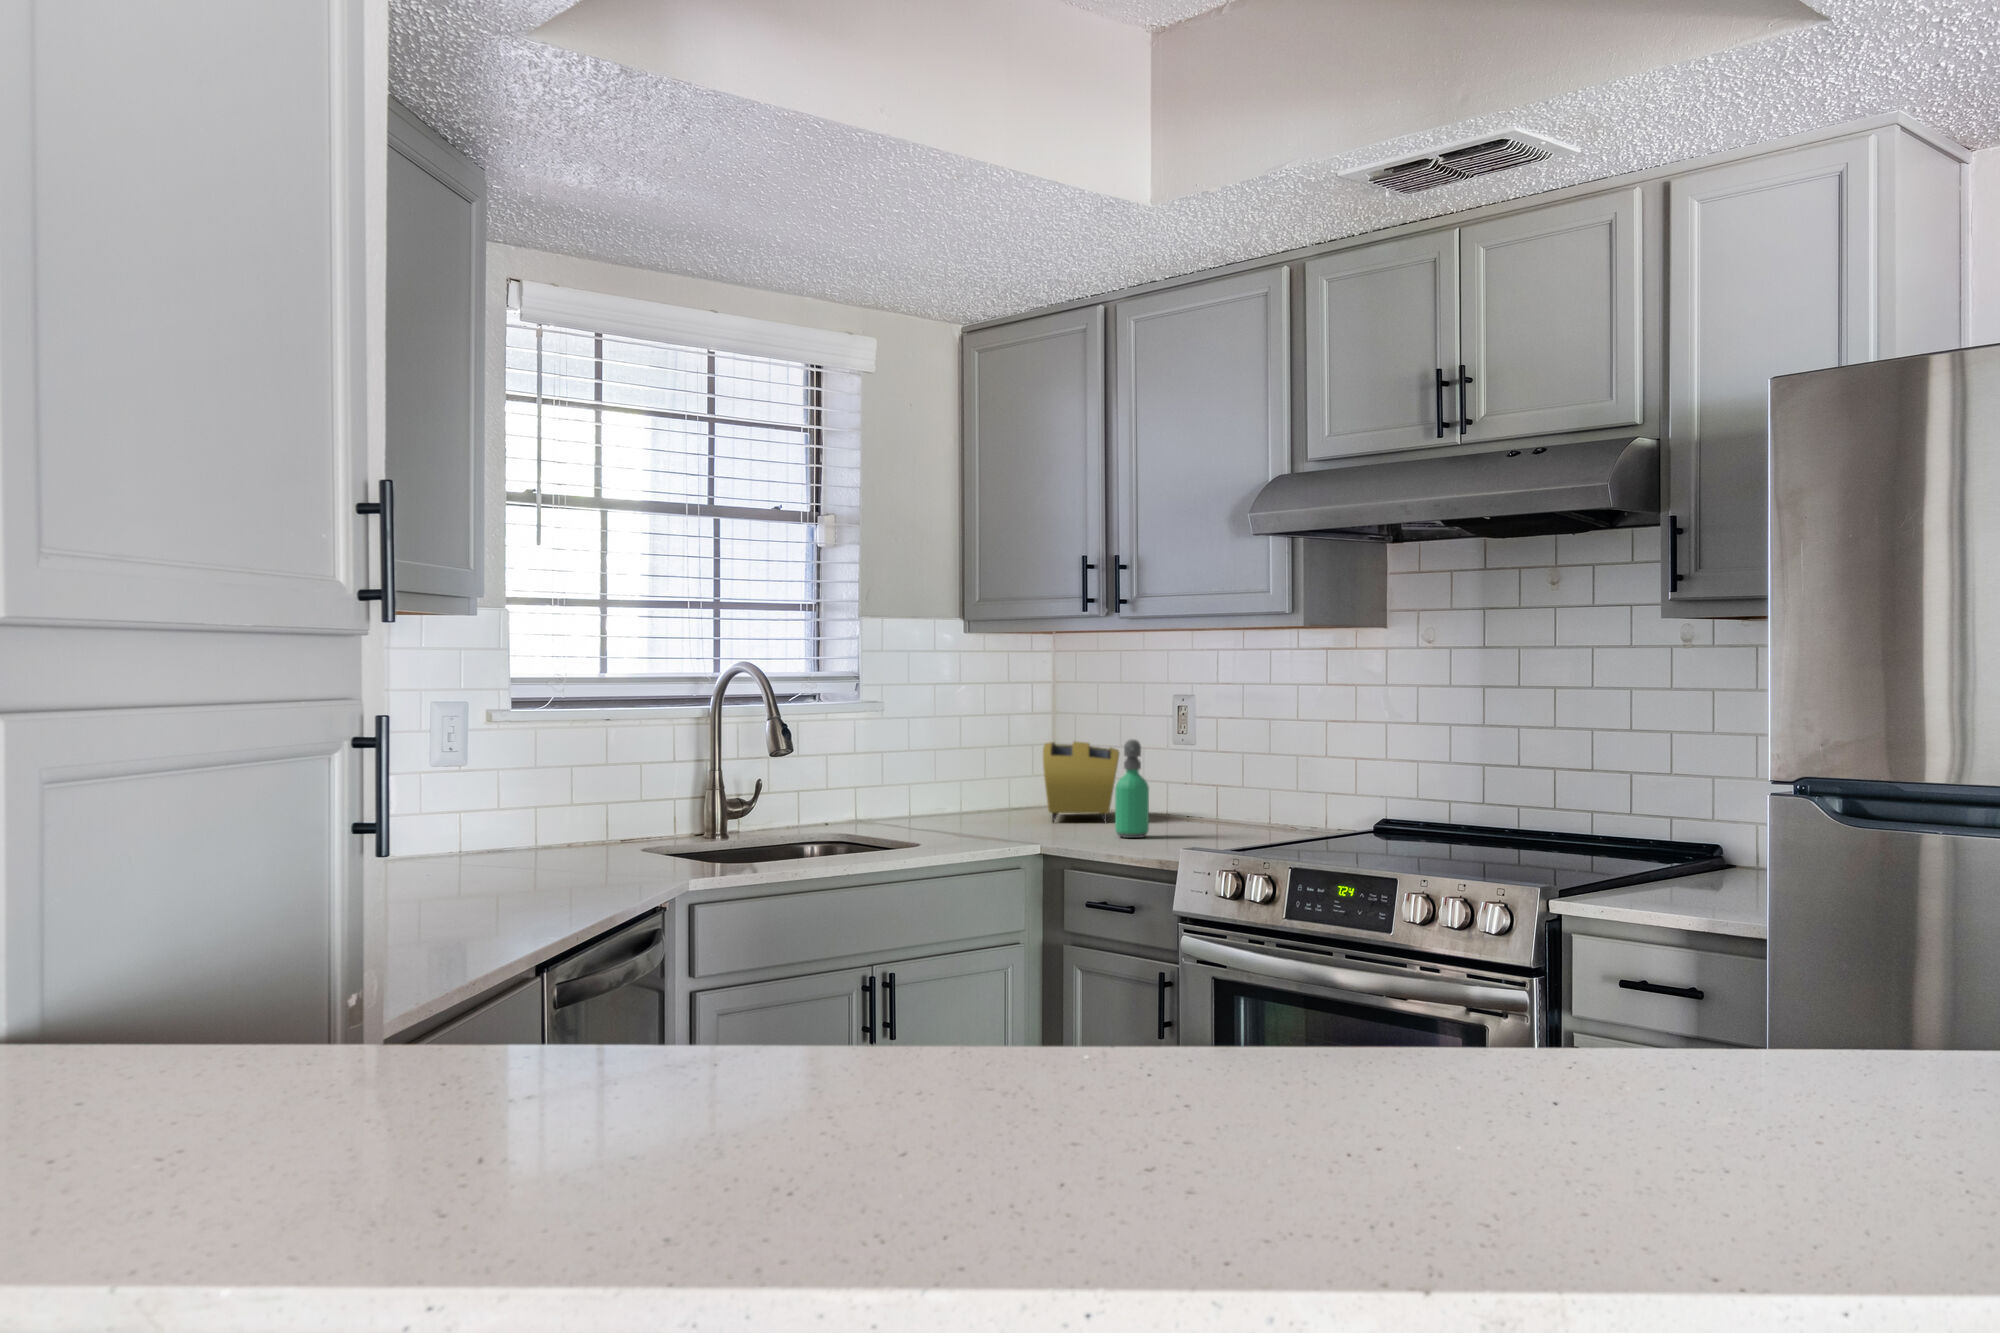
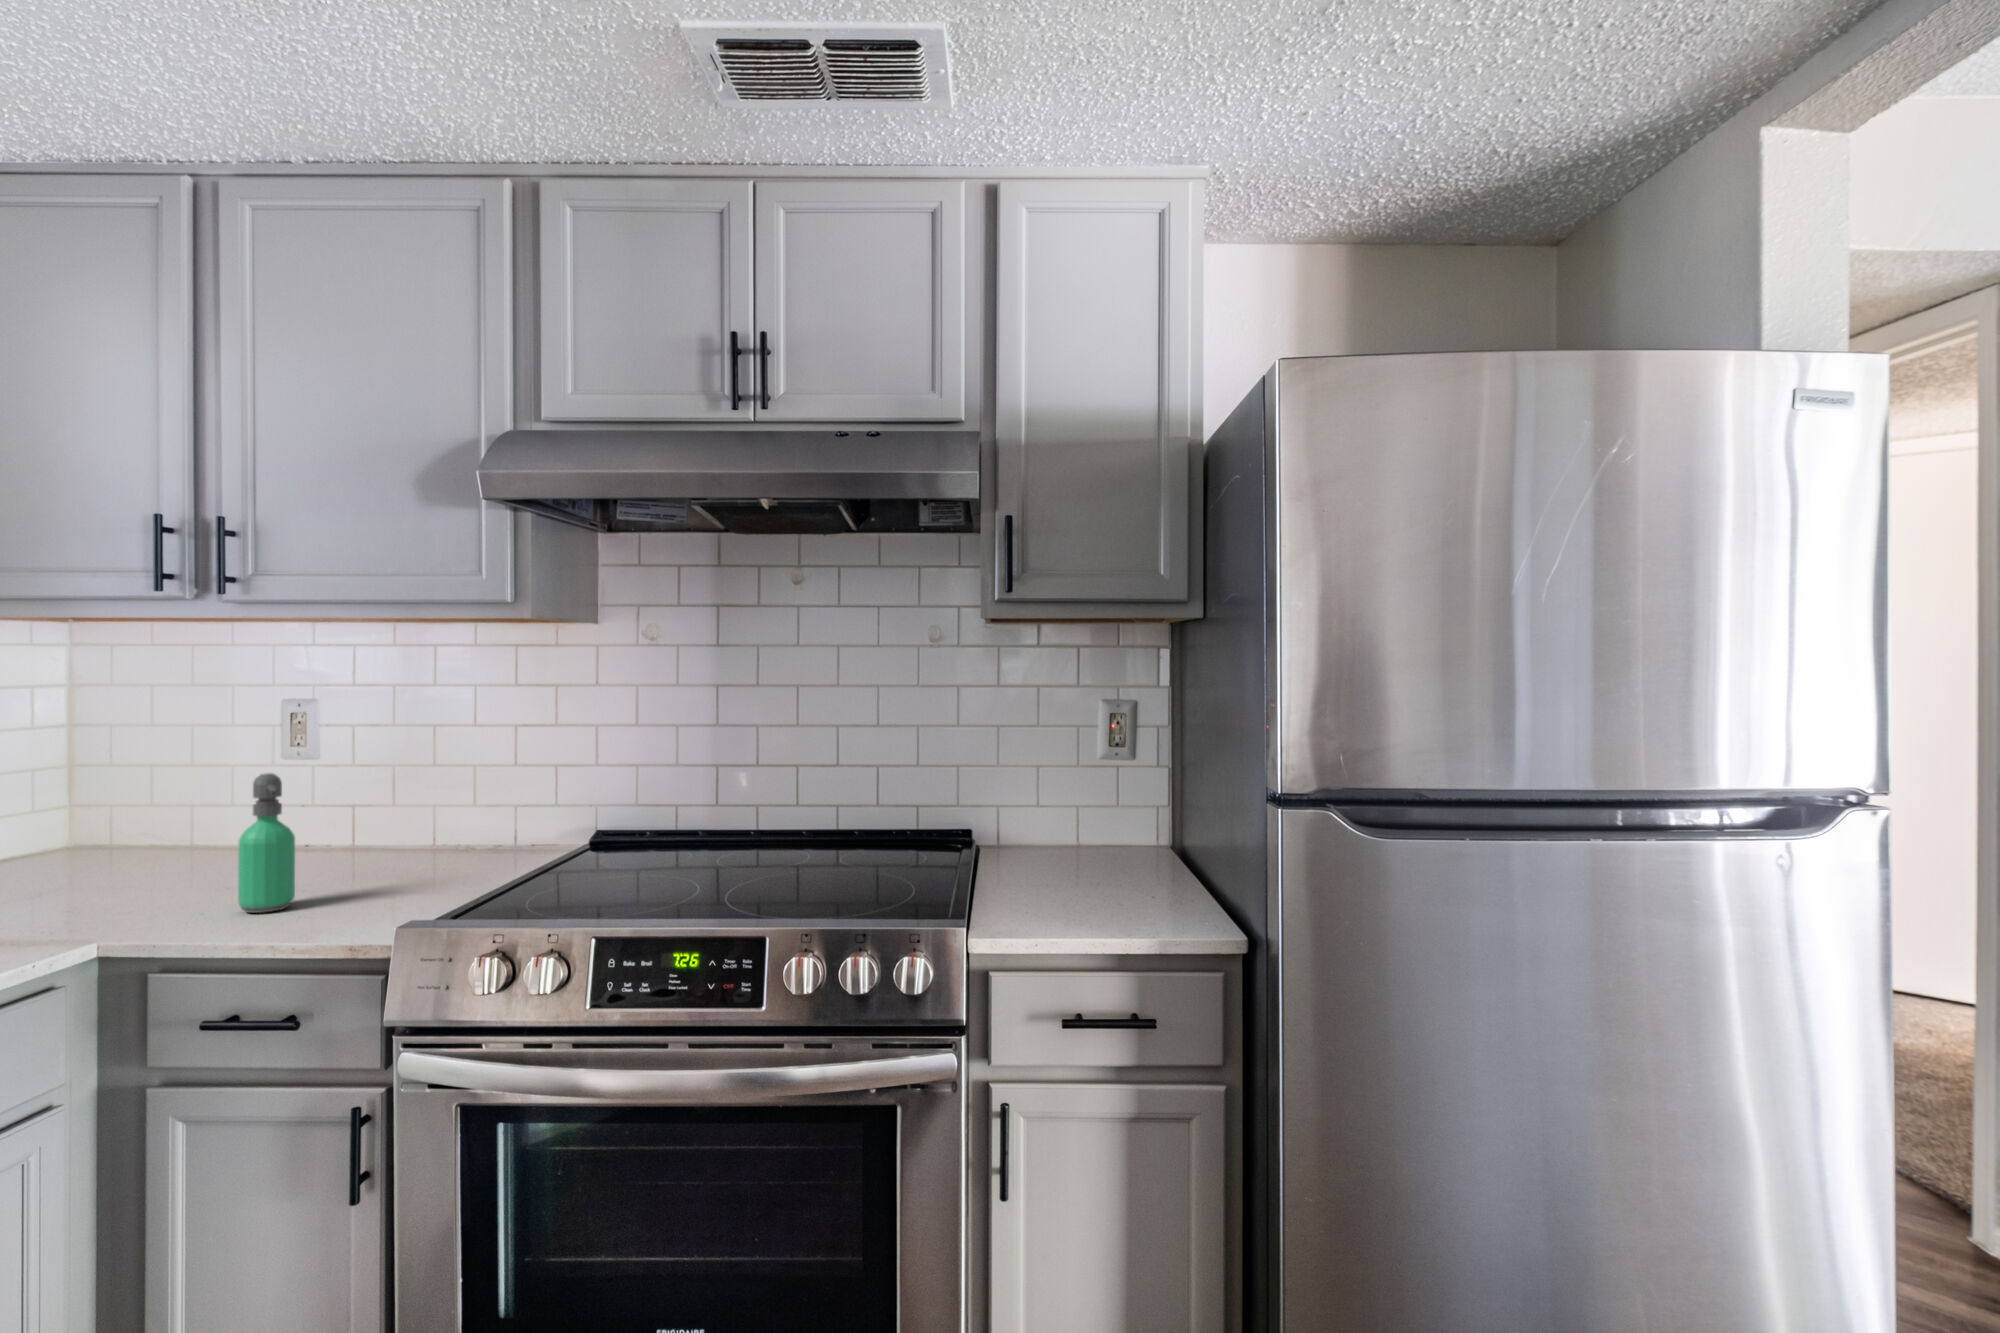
toaster: present [1043,742,1119,822] -> none [63,774,205,896]

